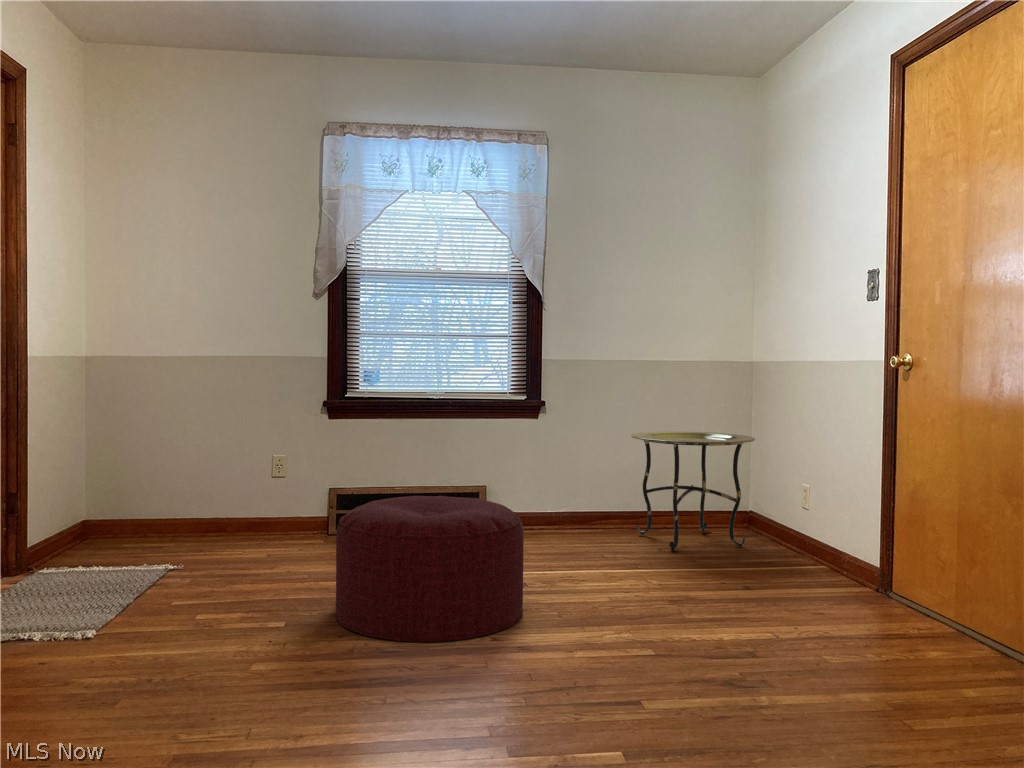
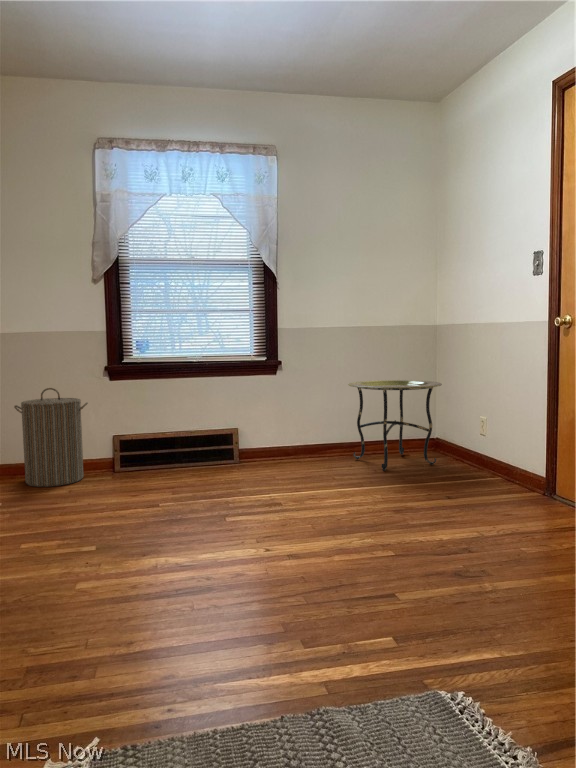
laundry hamper: none [211,426,299,549] -> present [14,388,88,487]
ottoman: present [335,496,524,642] -> none [132,438,285,558]

